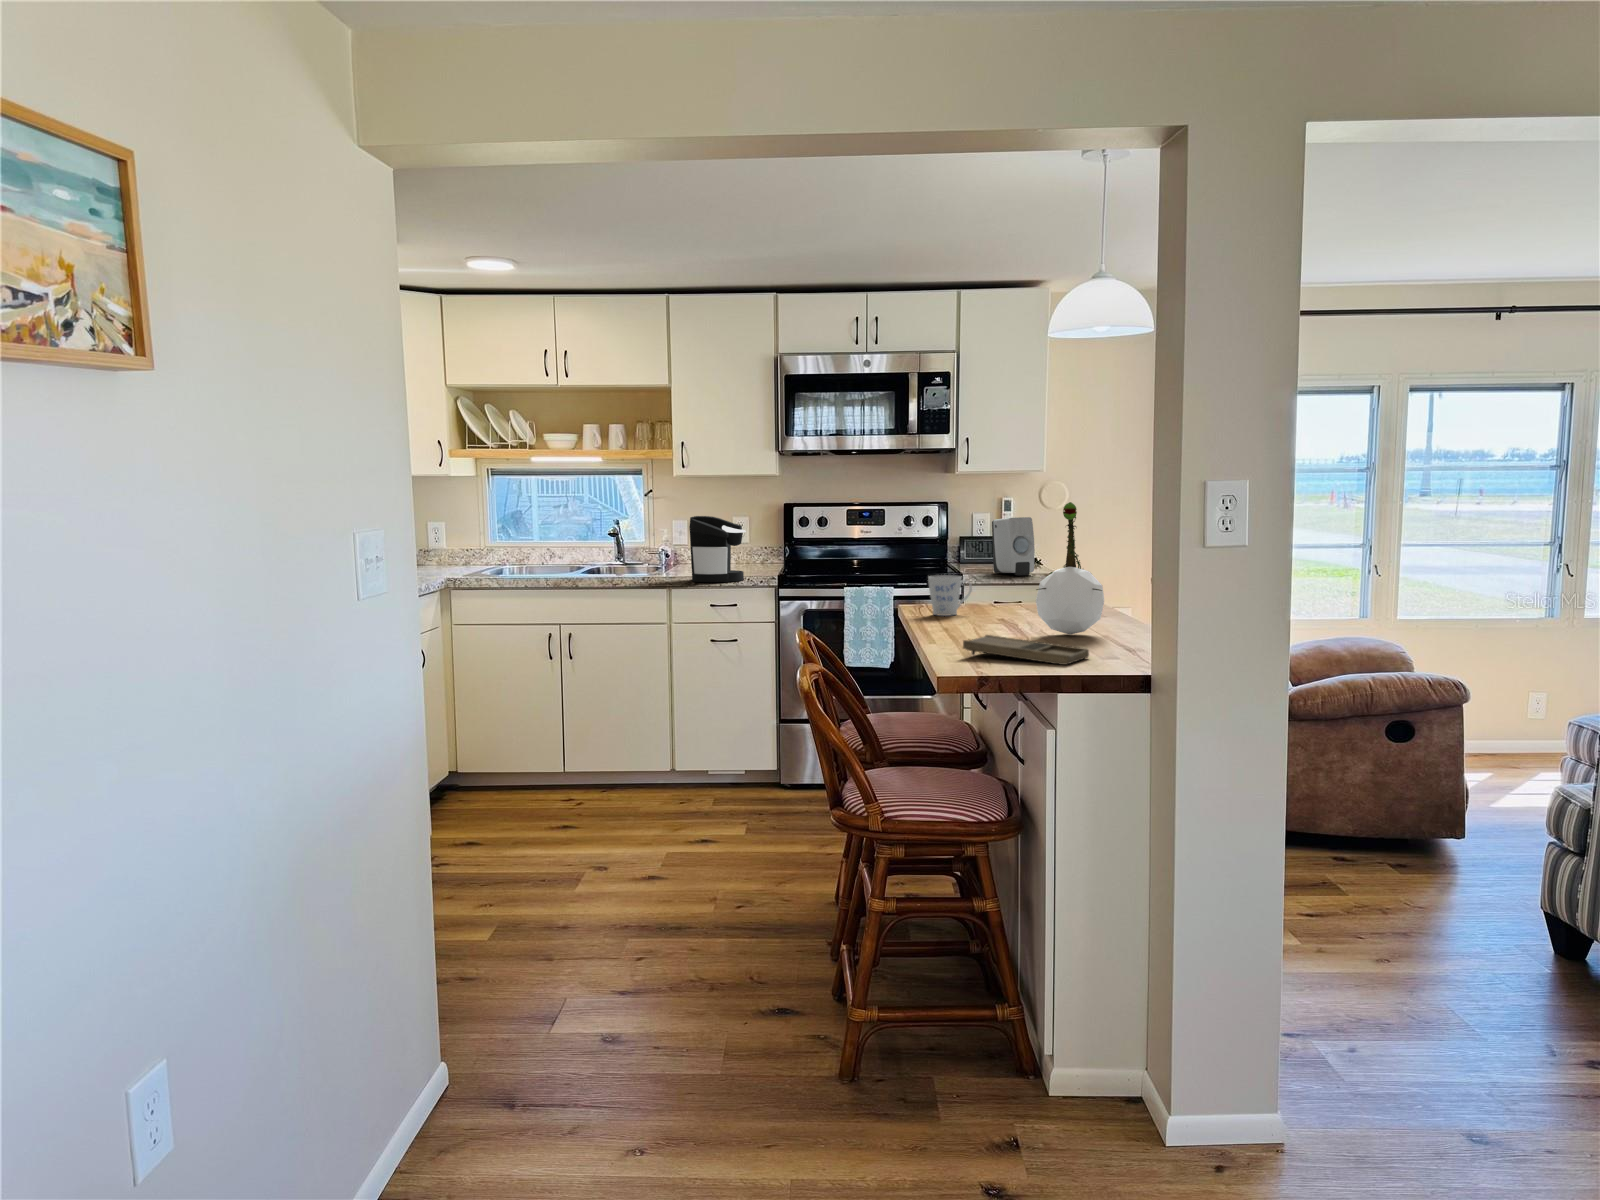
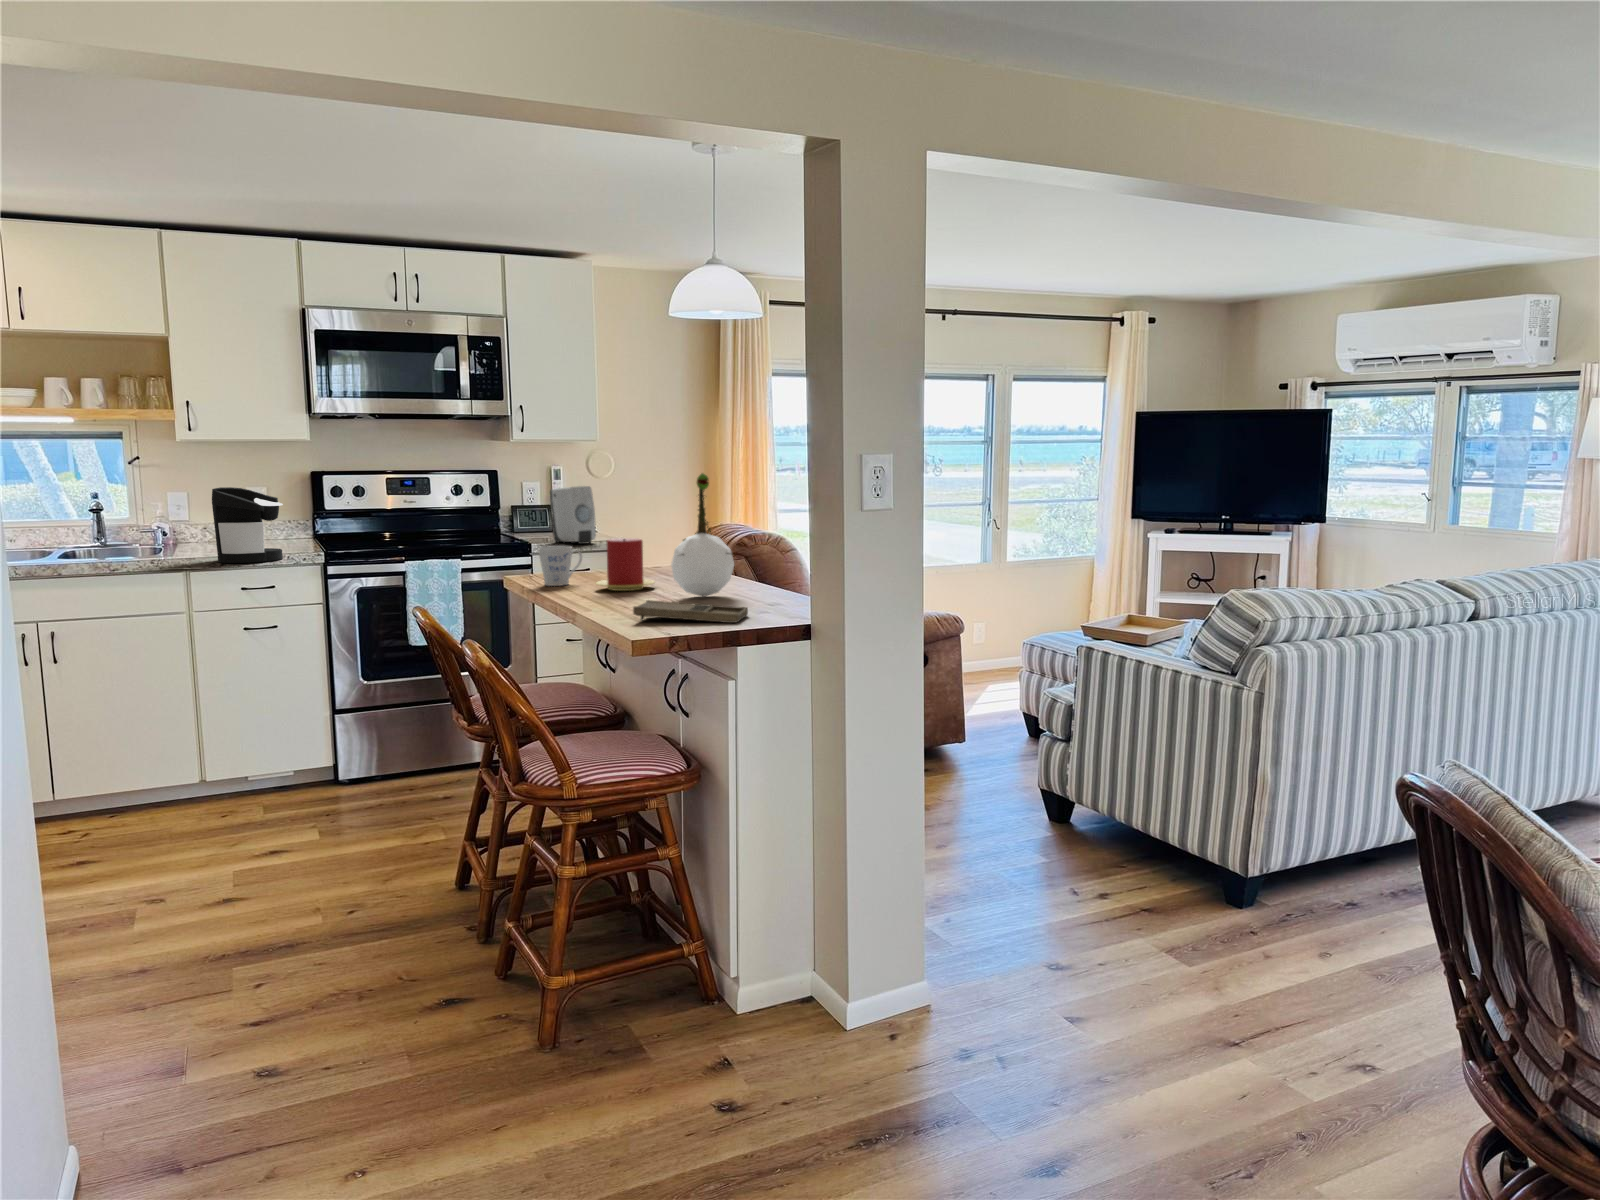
candle: none [973,570,1035,624] -> present [596,538,655,591]

